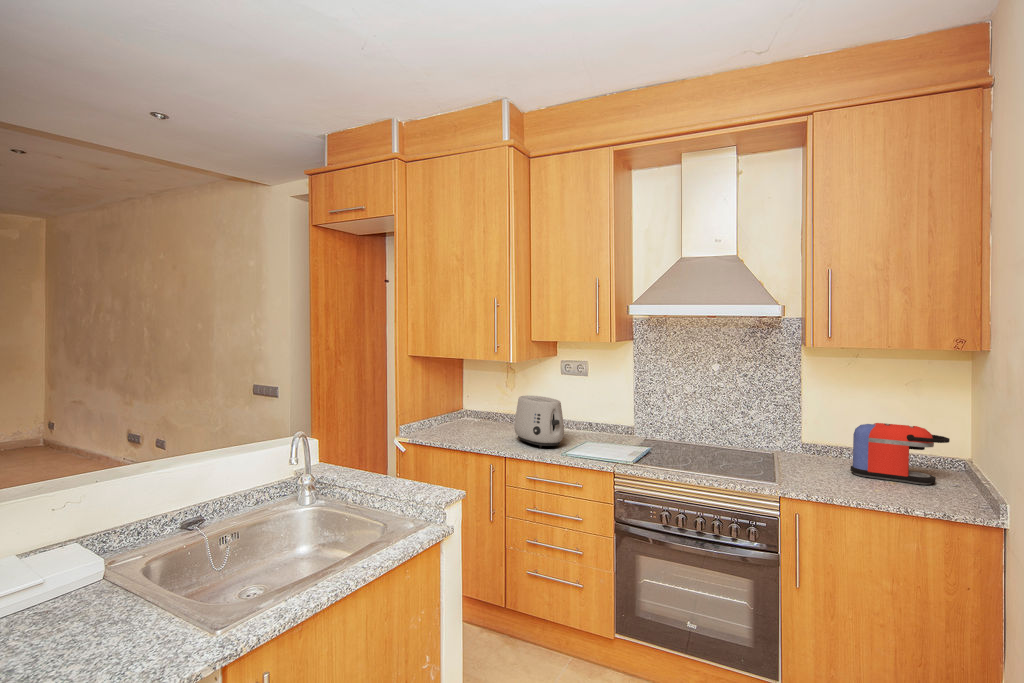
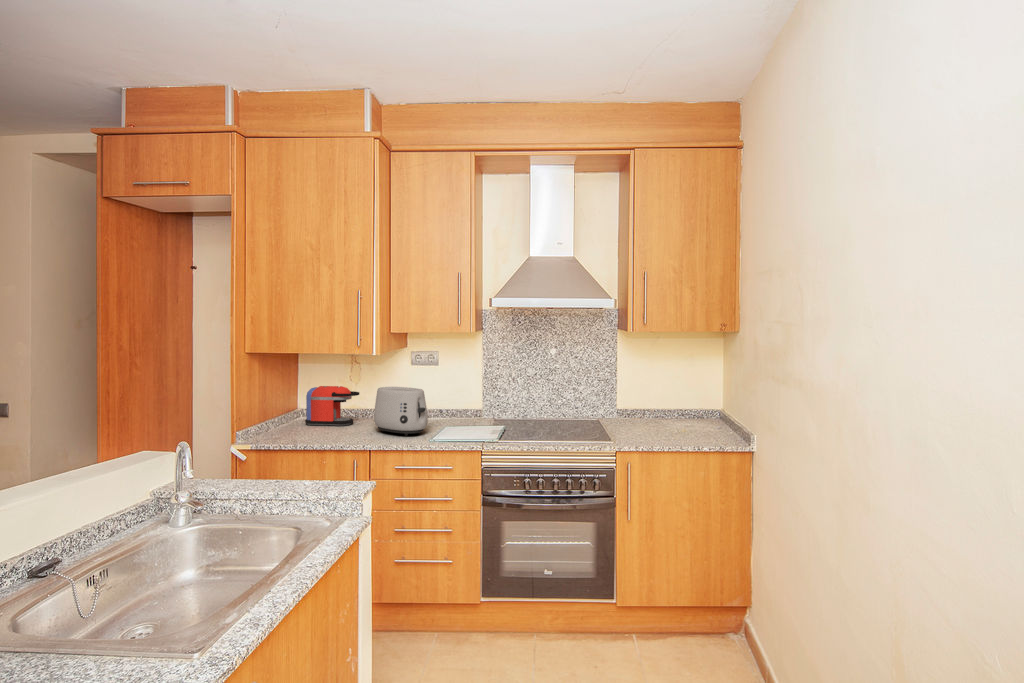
coffee maker: present [850,423,950,485] -> present [305,386,359,426]

